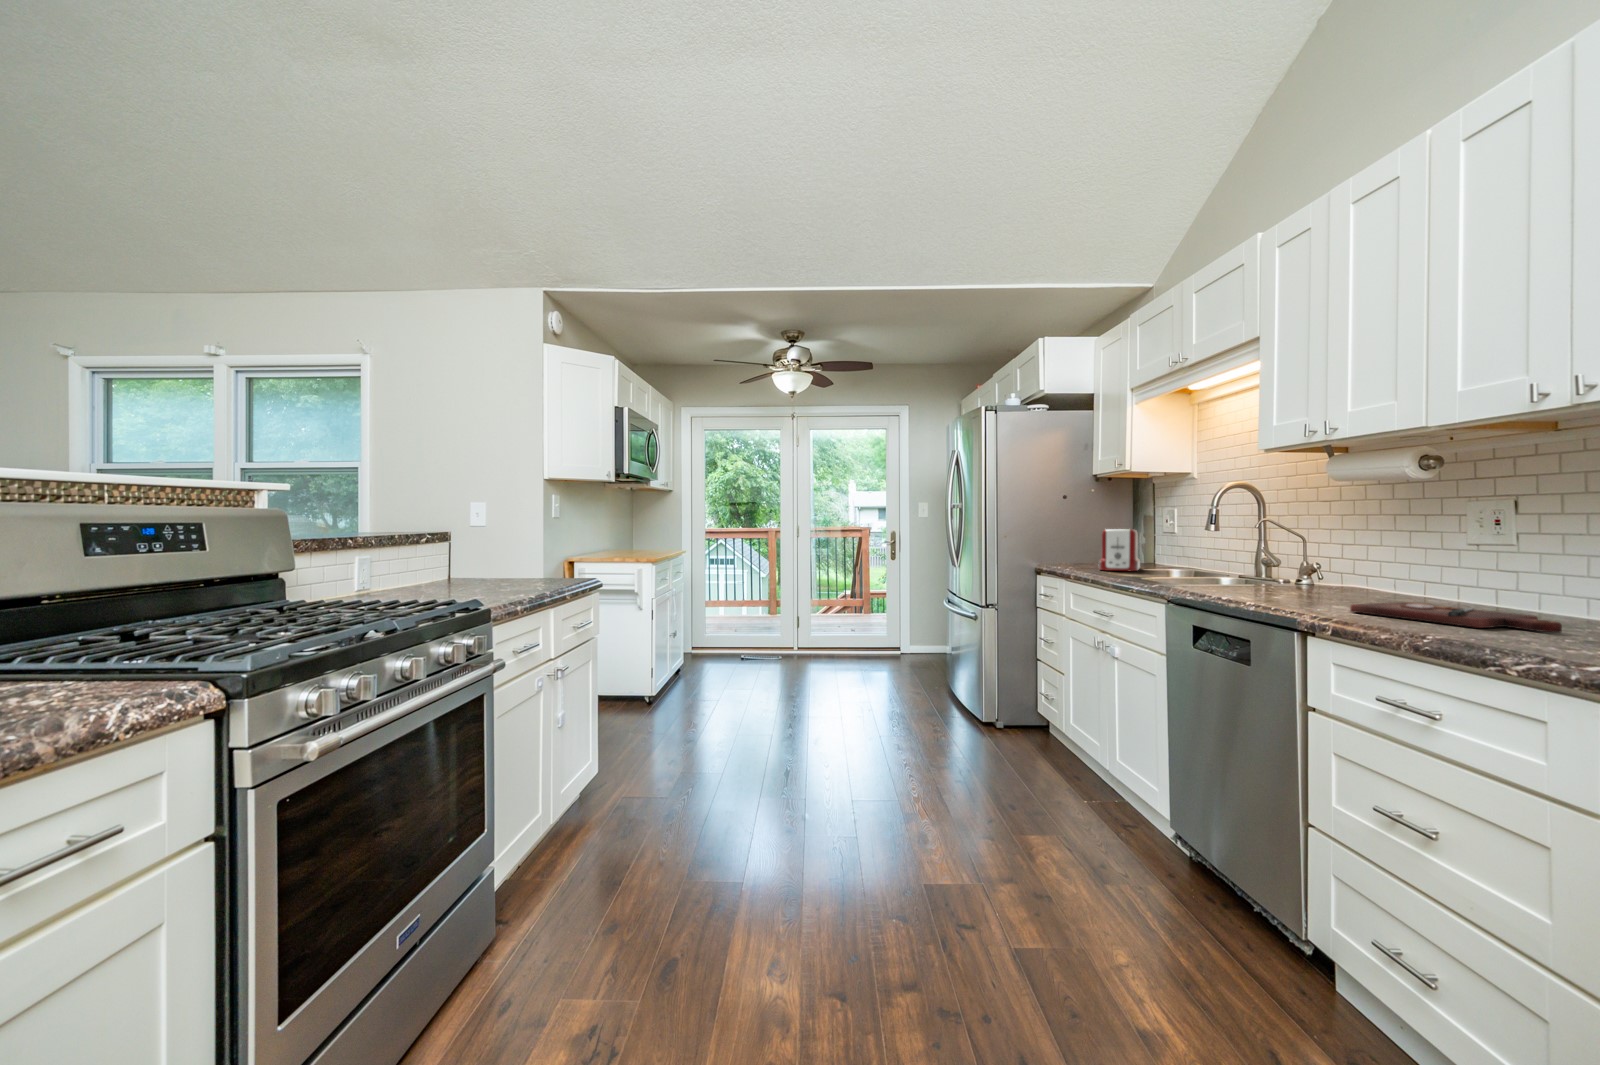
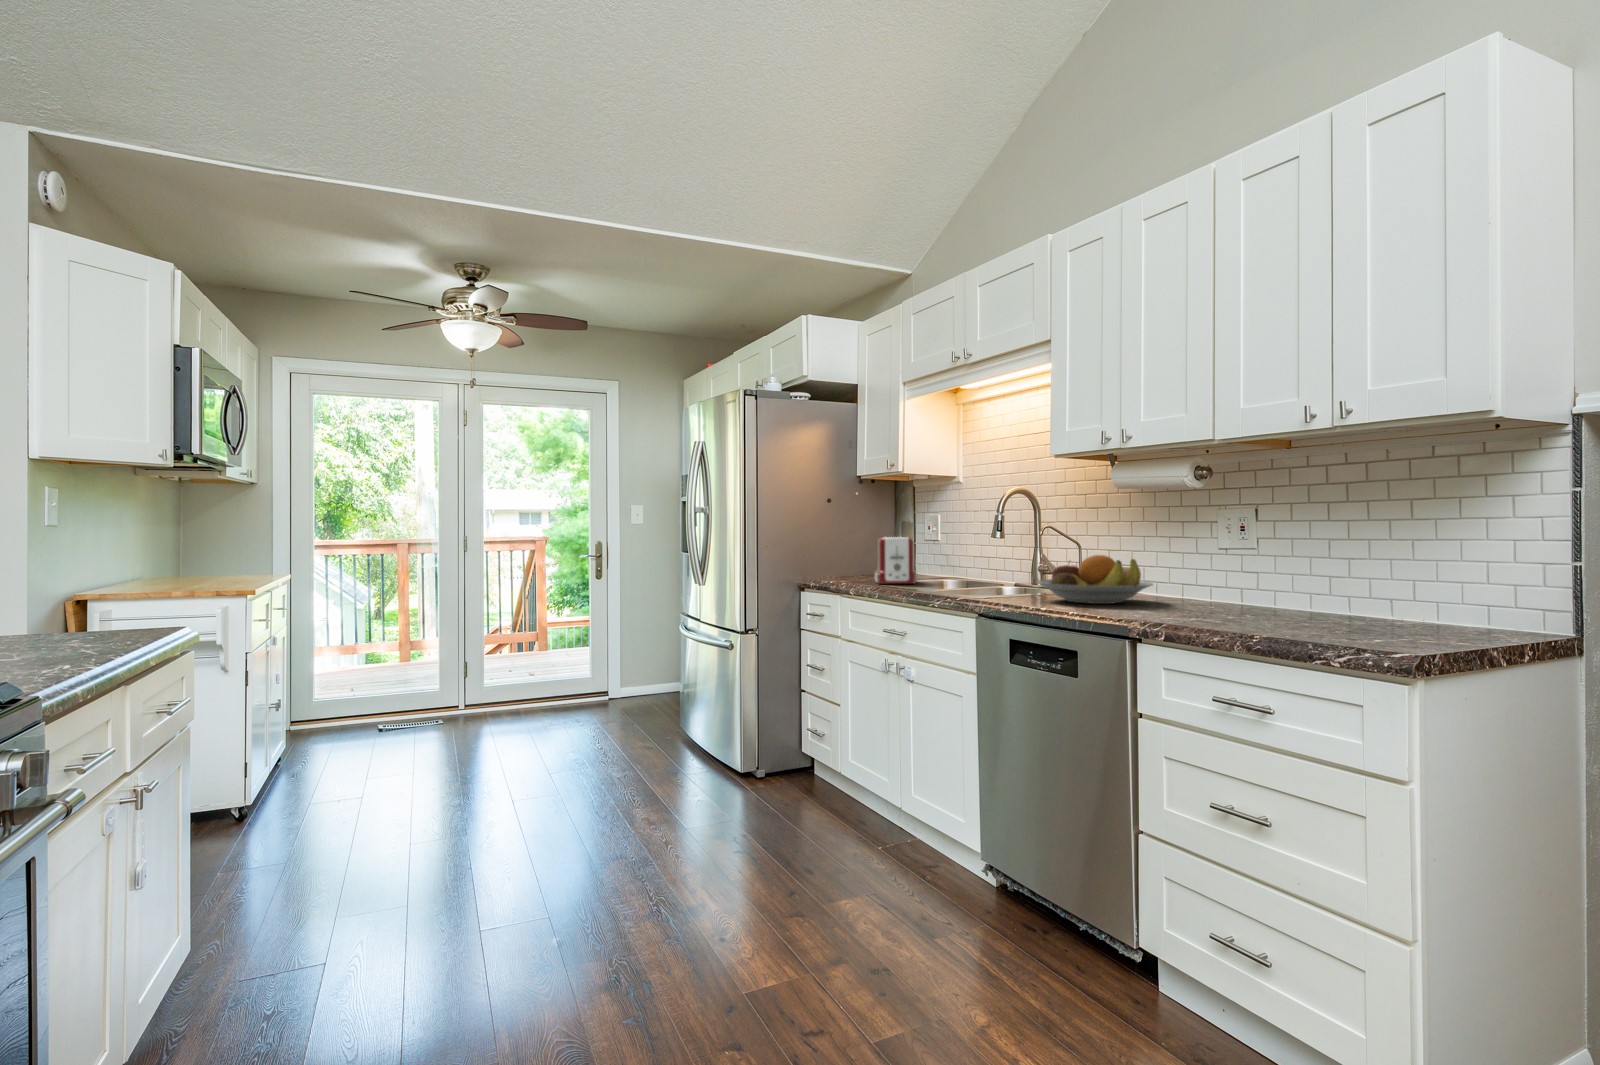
fruit bowl: none [1235,548,1375,597] -> present [1037,555,1153,604]
cutting board: present [1350,602,1562,632] -> none [1160,604,1320,625]

